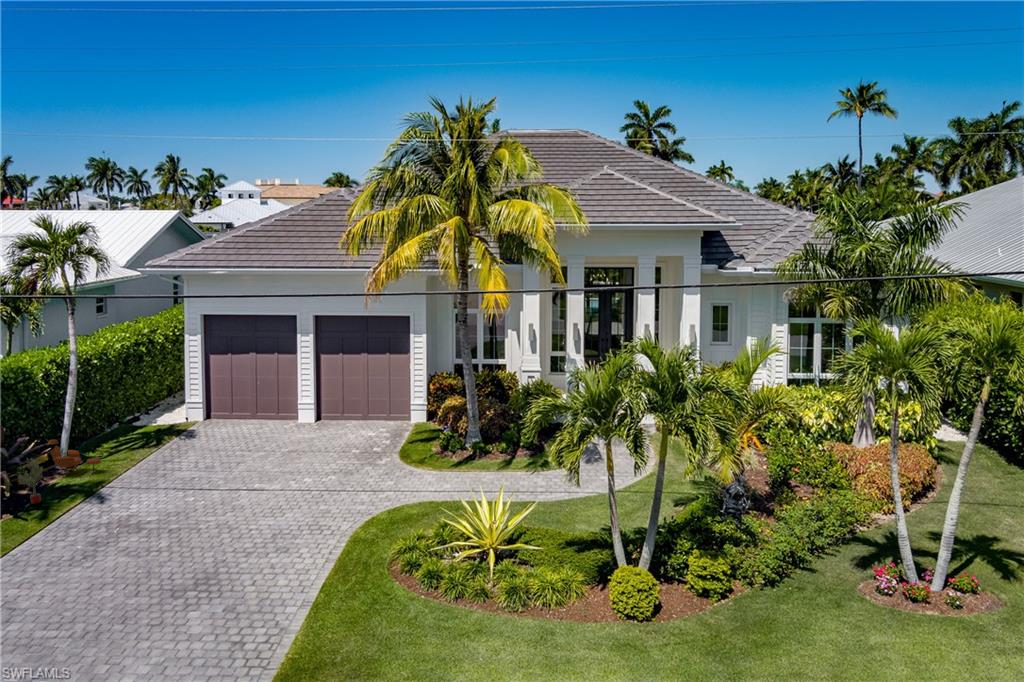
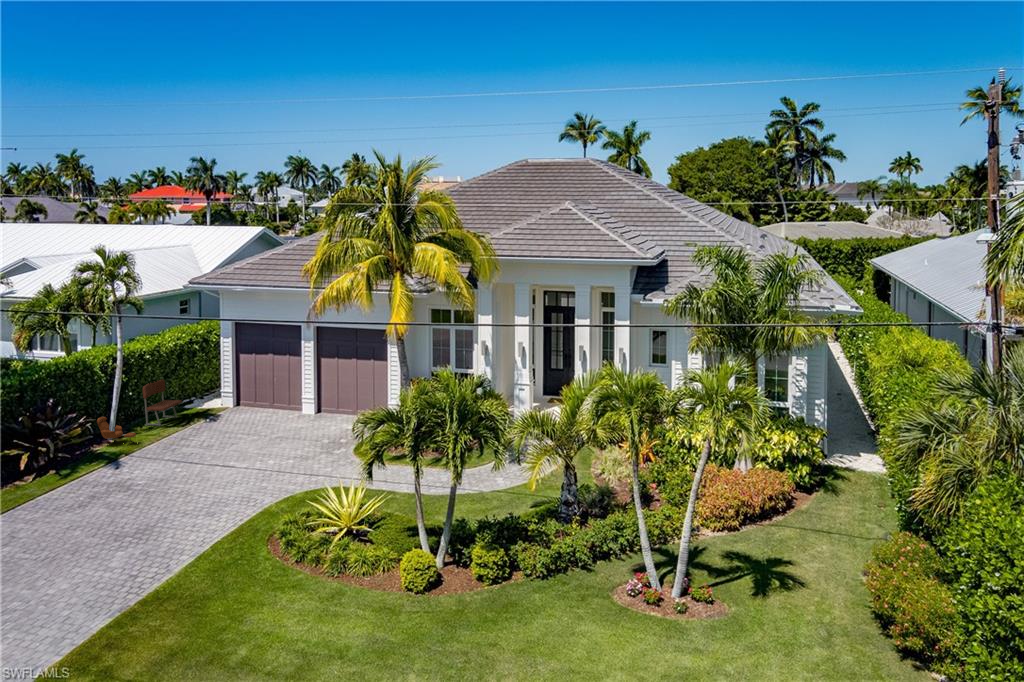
bench: none [93,390,139,449] -> present [143,380,182,426]
potted tree: present [18,459,43,504] -> none [62,431,83,465]

